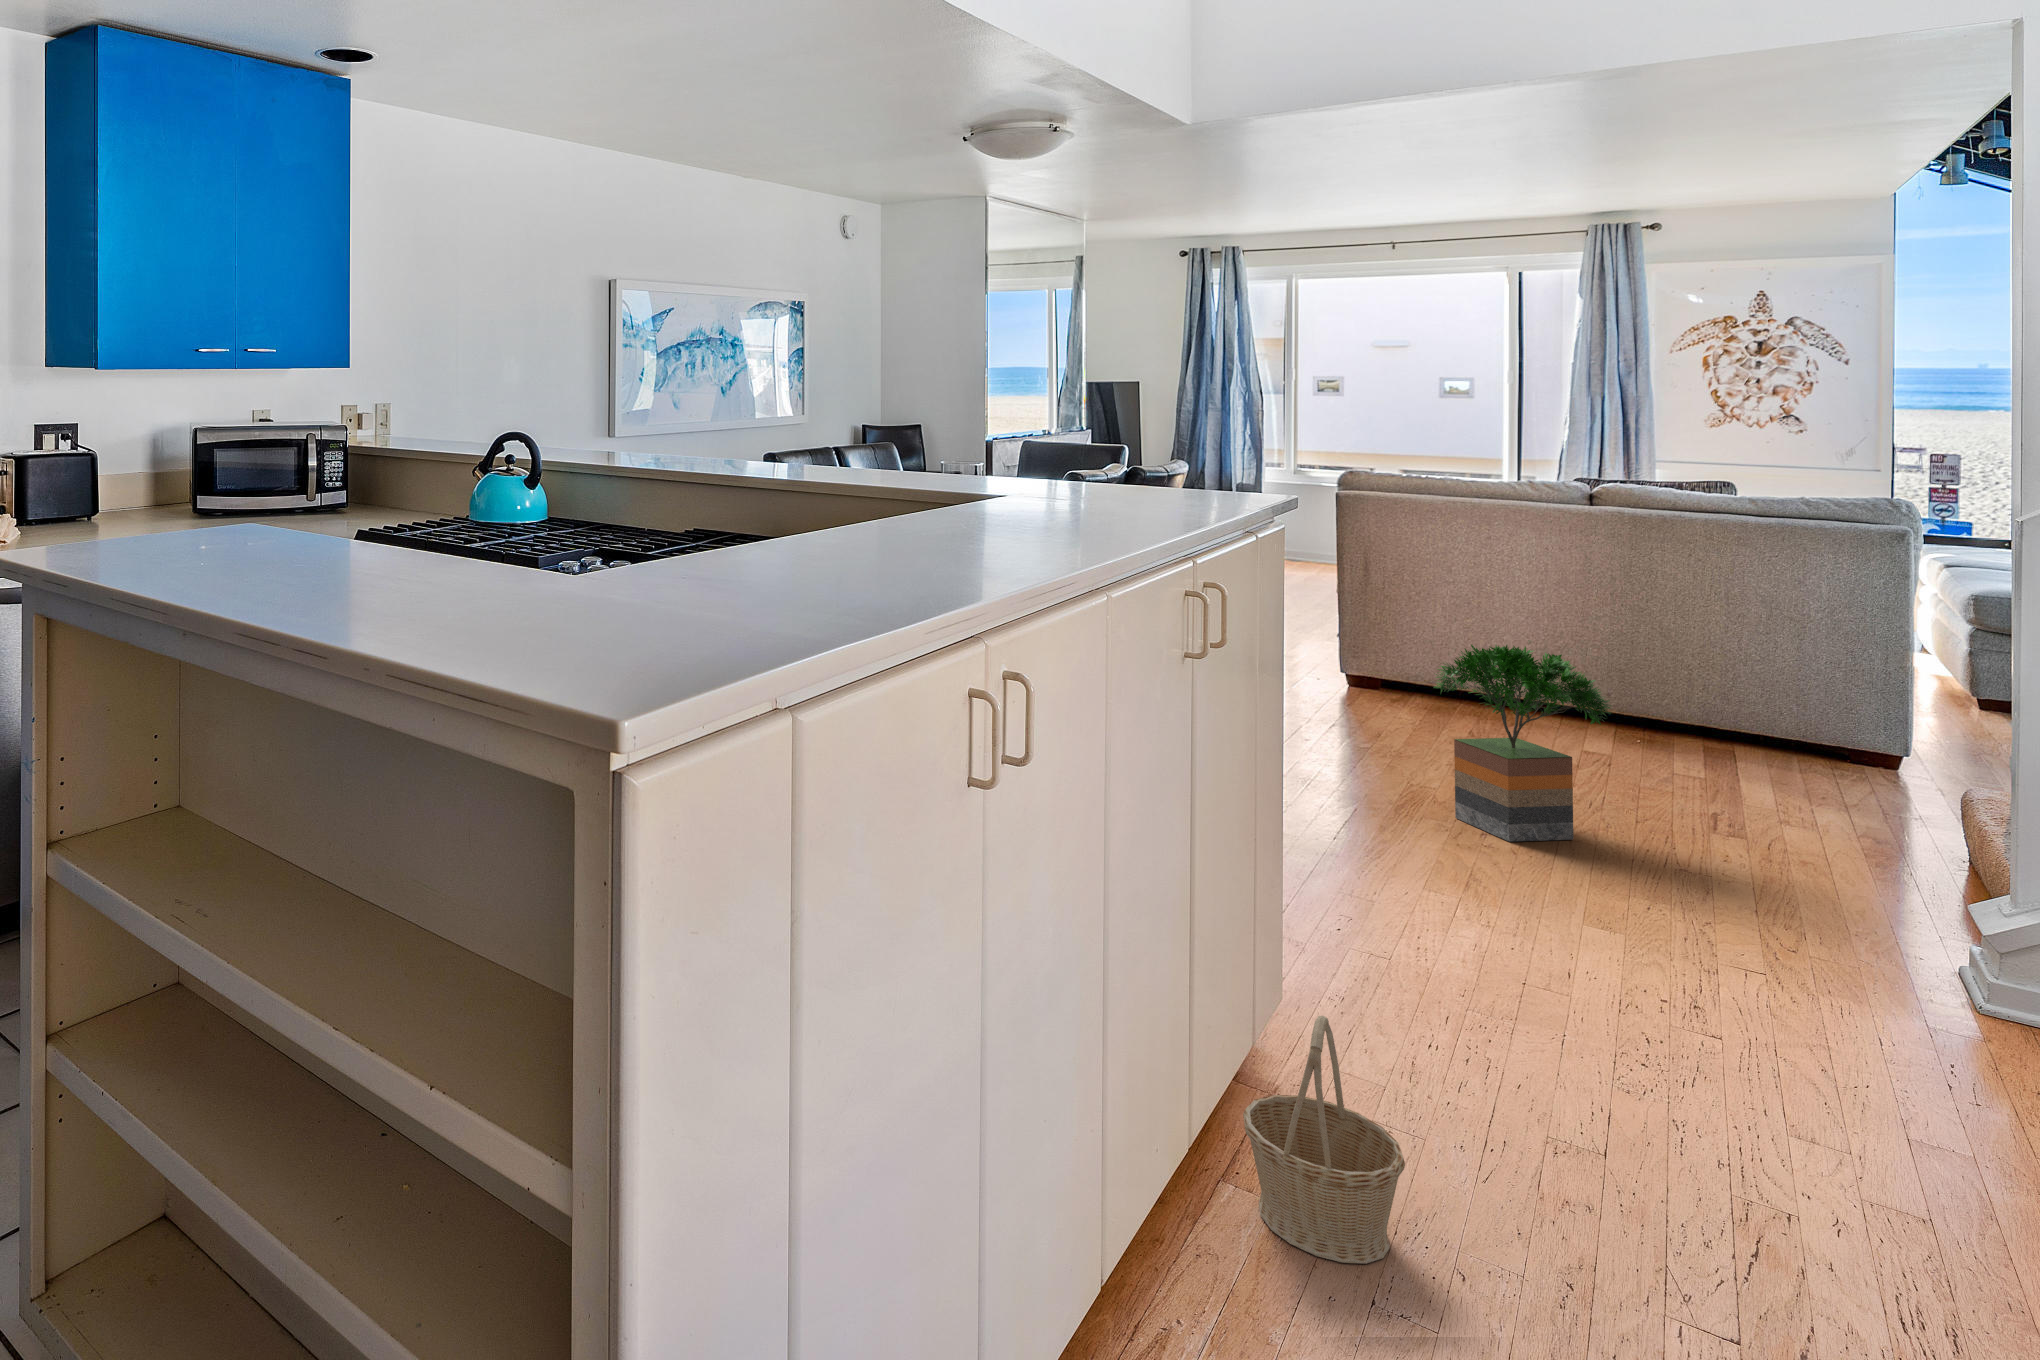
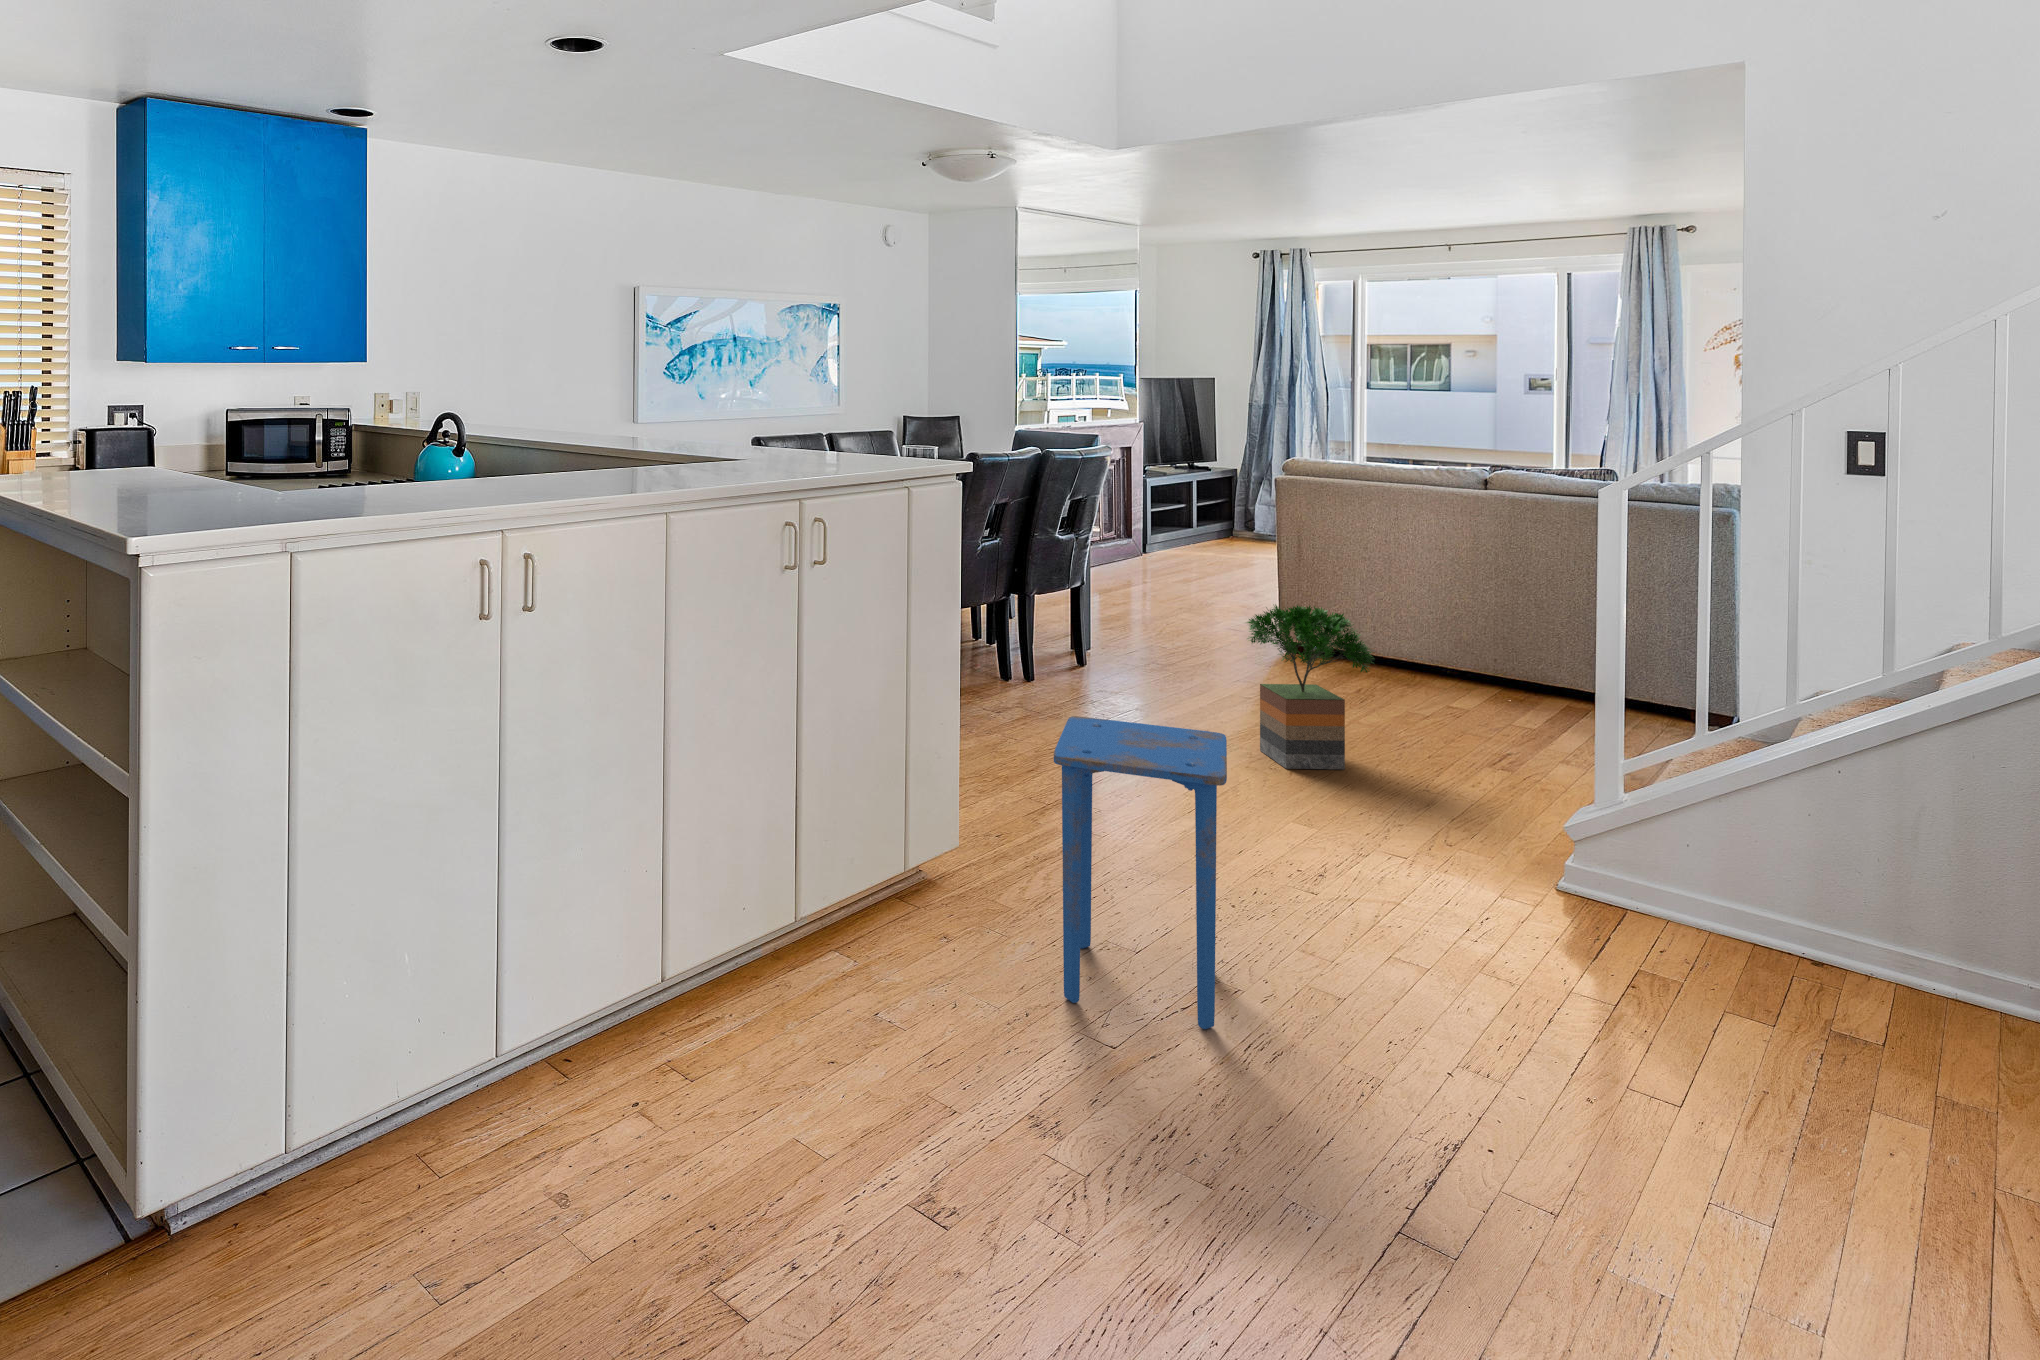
side table: none [1512,823,1868,1271] -> present [1054,716,1227,1029]
basket: present [1243,1016,1405,1264] -> none [808,838,907,1005]

